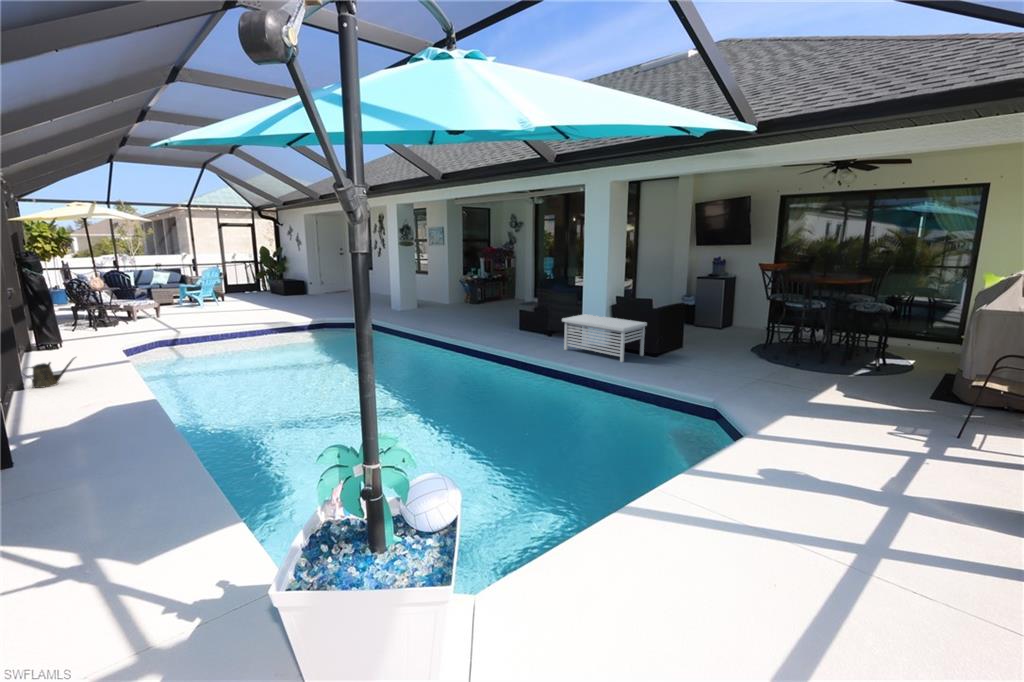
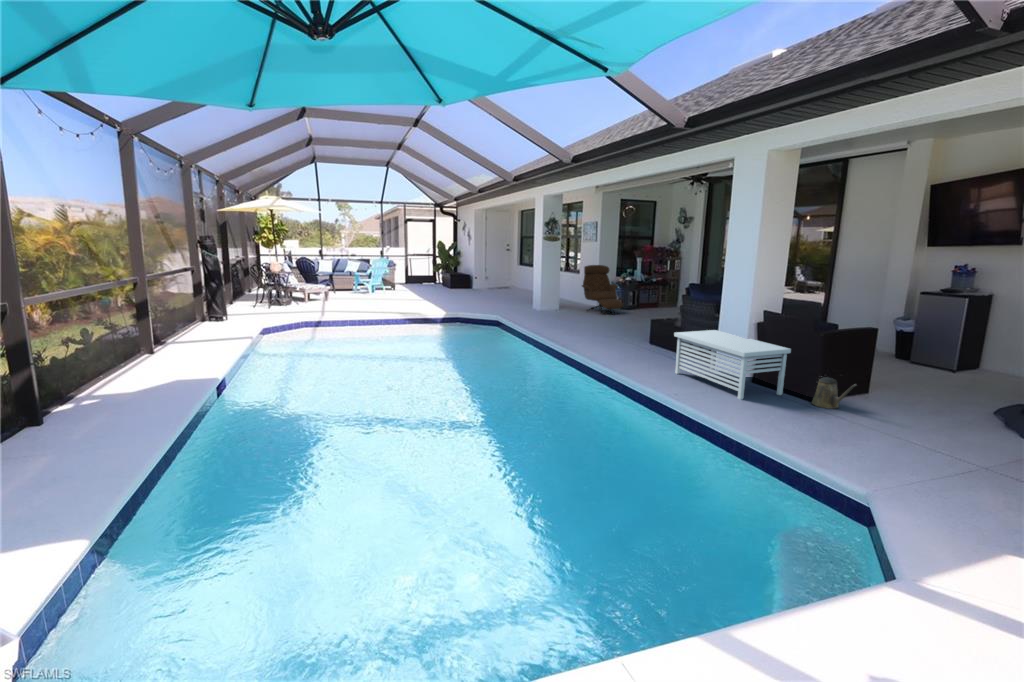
lounge chair: none [437,266,477,309] -> present [582,265,623,313]
watering can: present [24,357,76,388] -> present [812,377,857,409]

